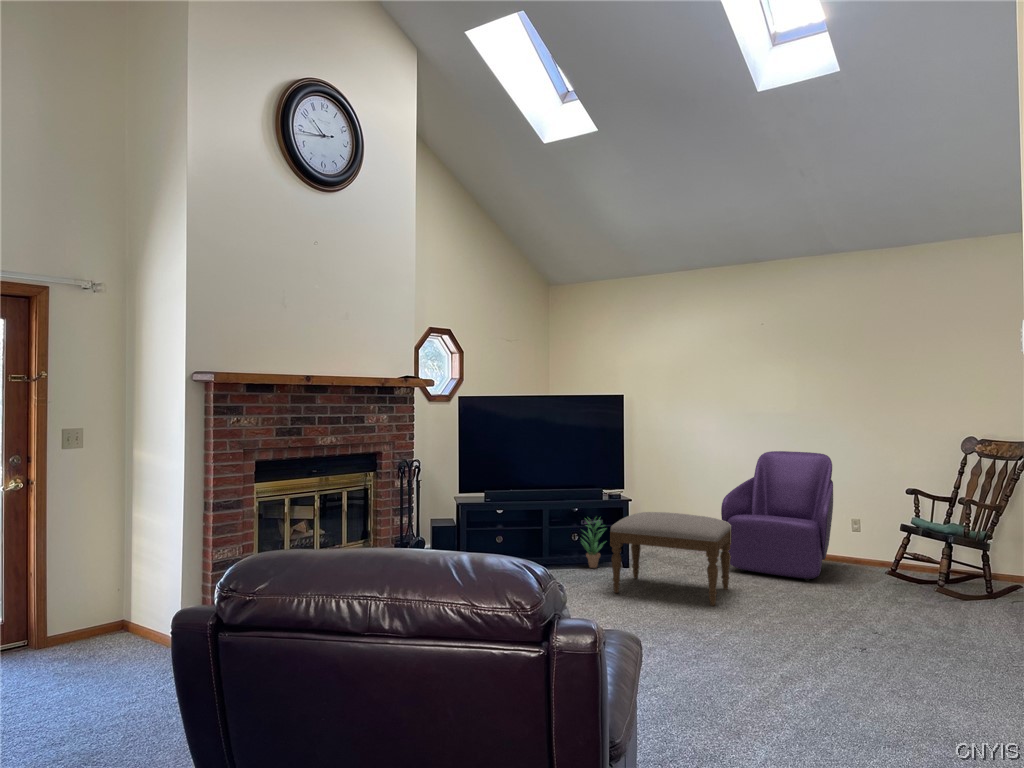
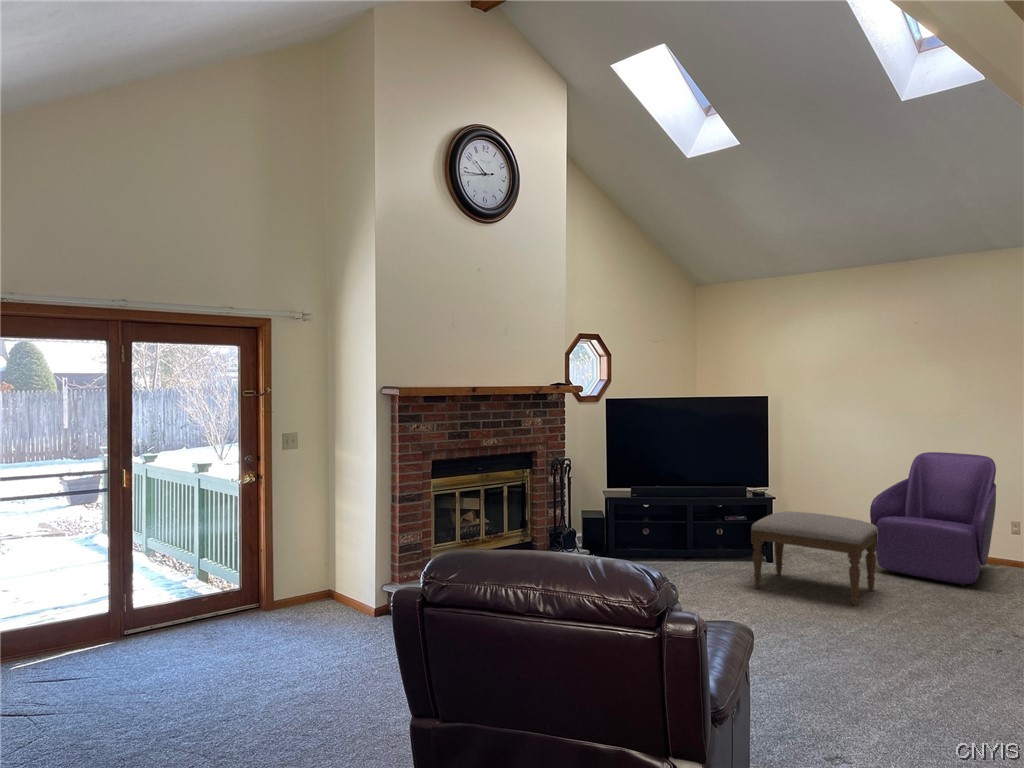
potted plant: present [582,518,605,568] -> none [724,512,752,562]

